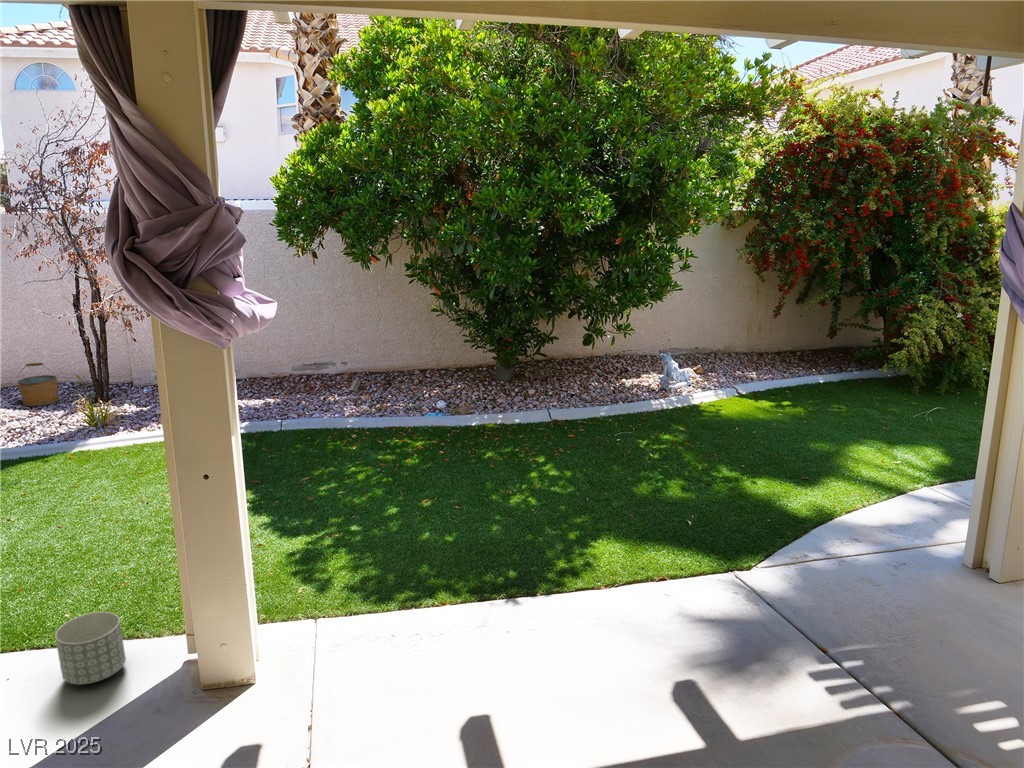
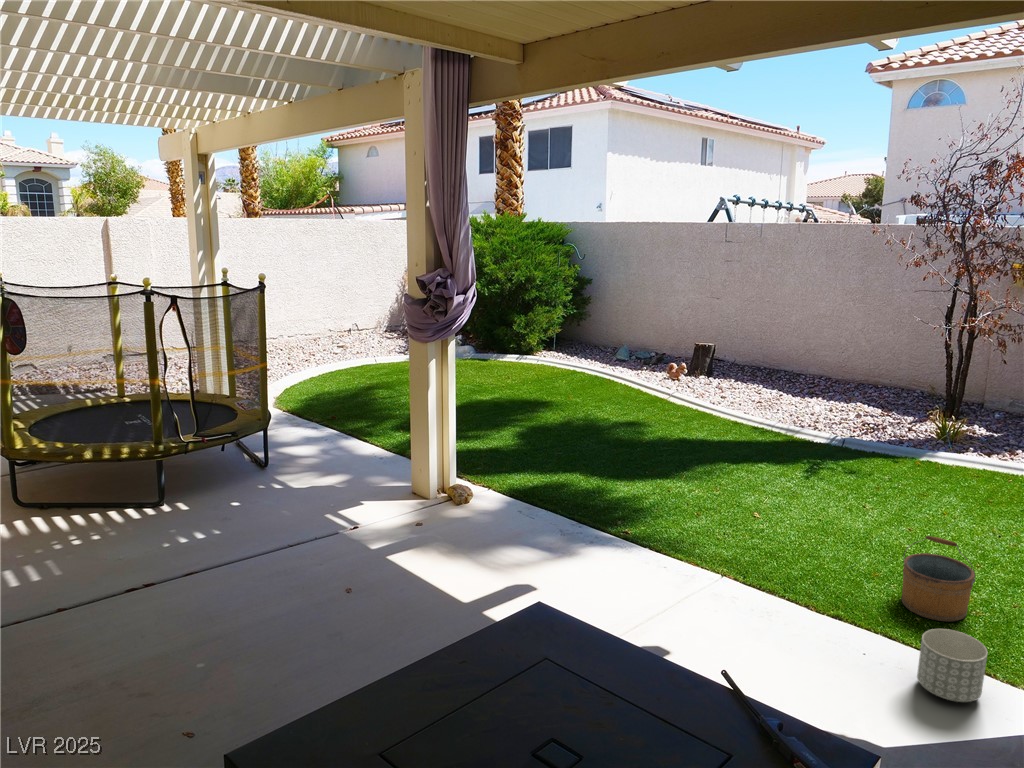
bucket: present [18,363,59,406] -> present [902,536,975,622]

